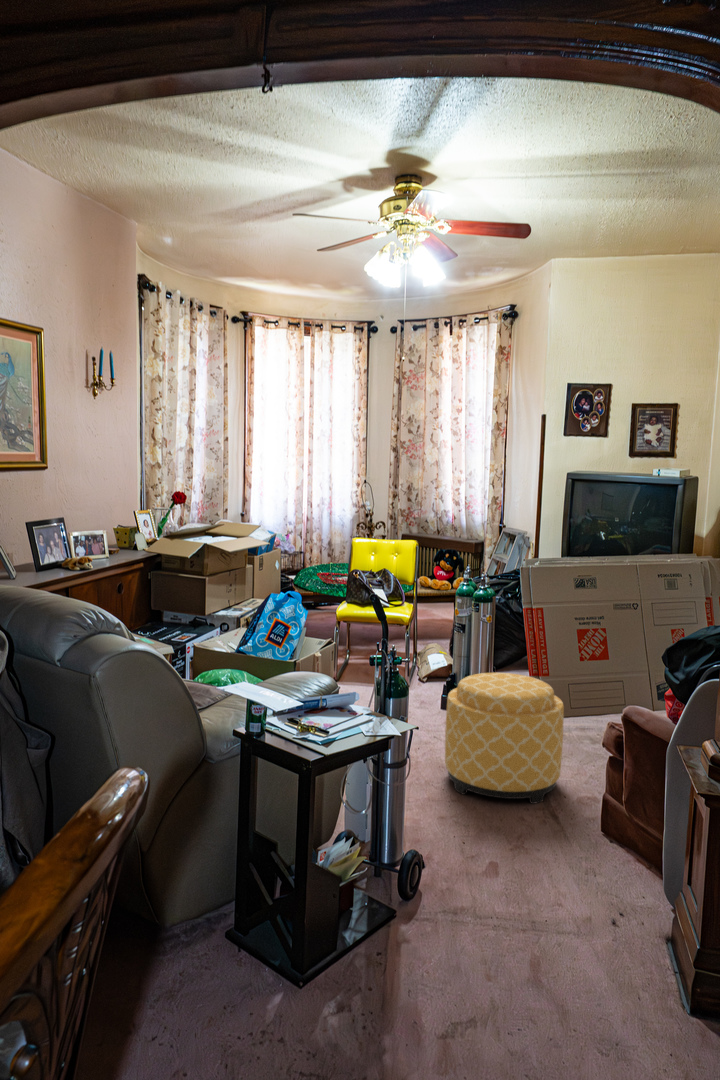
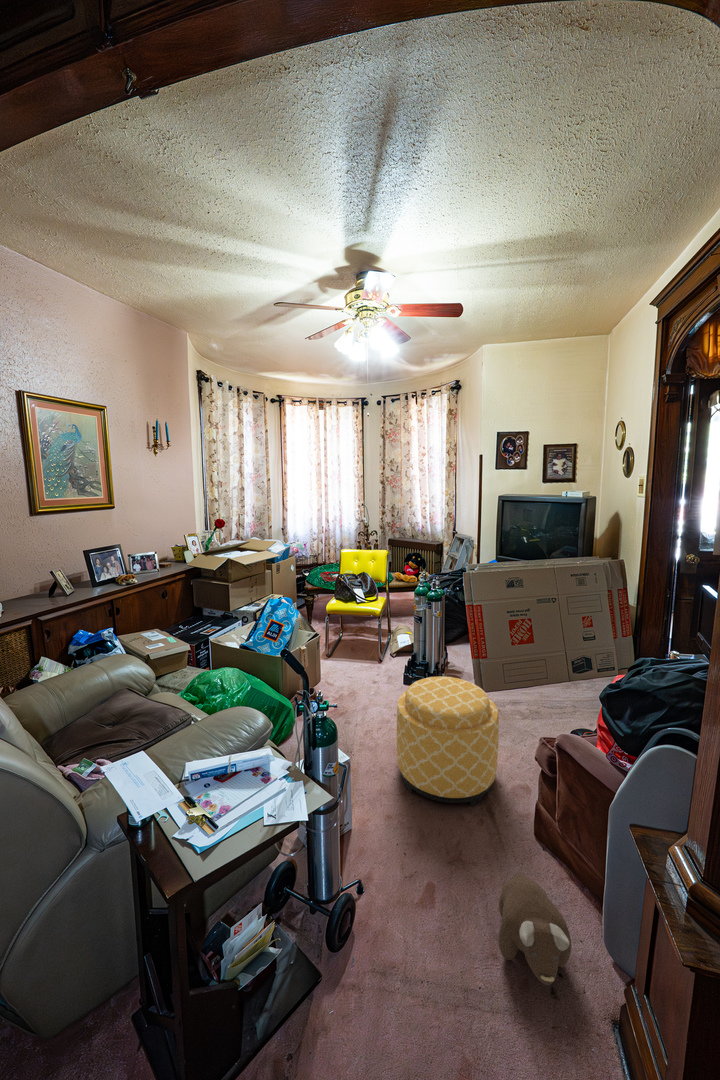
plush toy: none [561,820,627,888] -> present [499,873,571,985]

